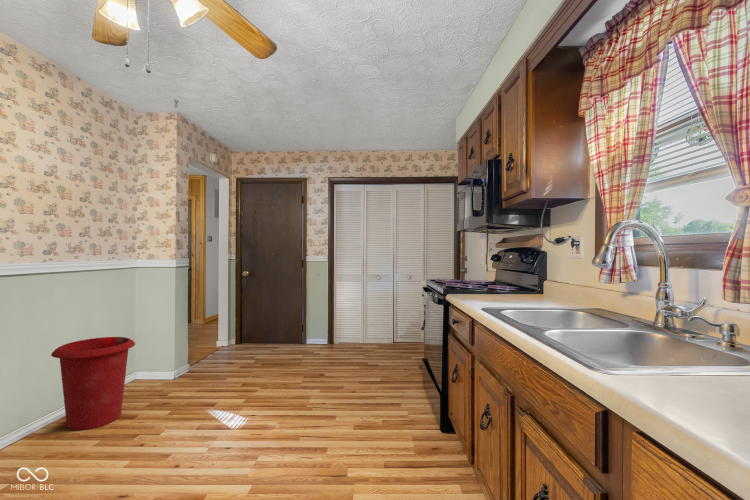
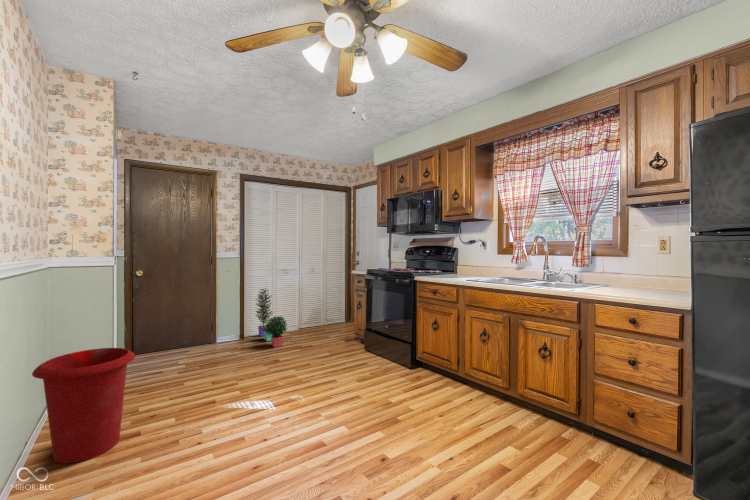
potted plant: none [332,295,359,362] -> present [256,289,287,347]

